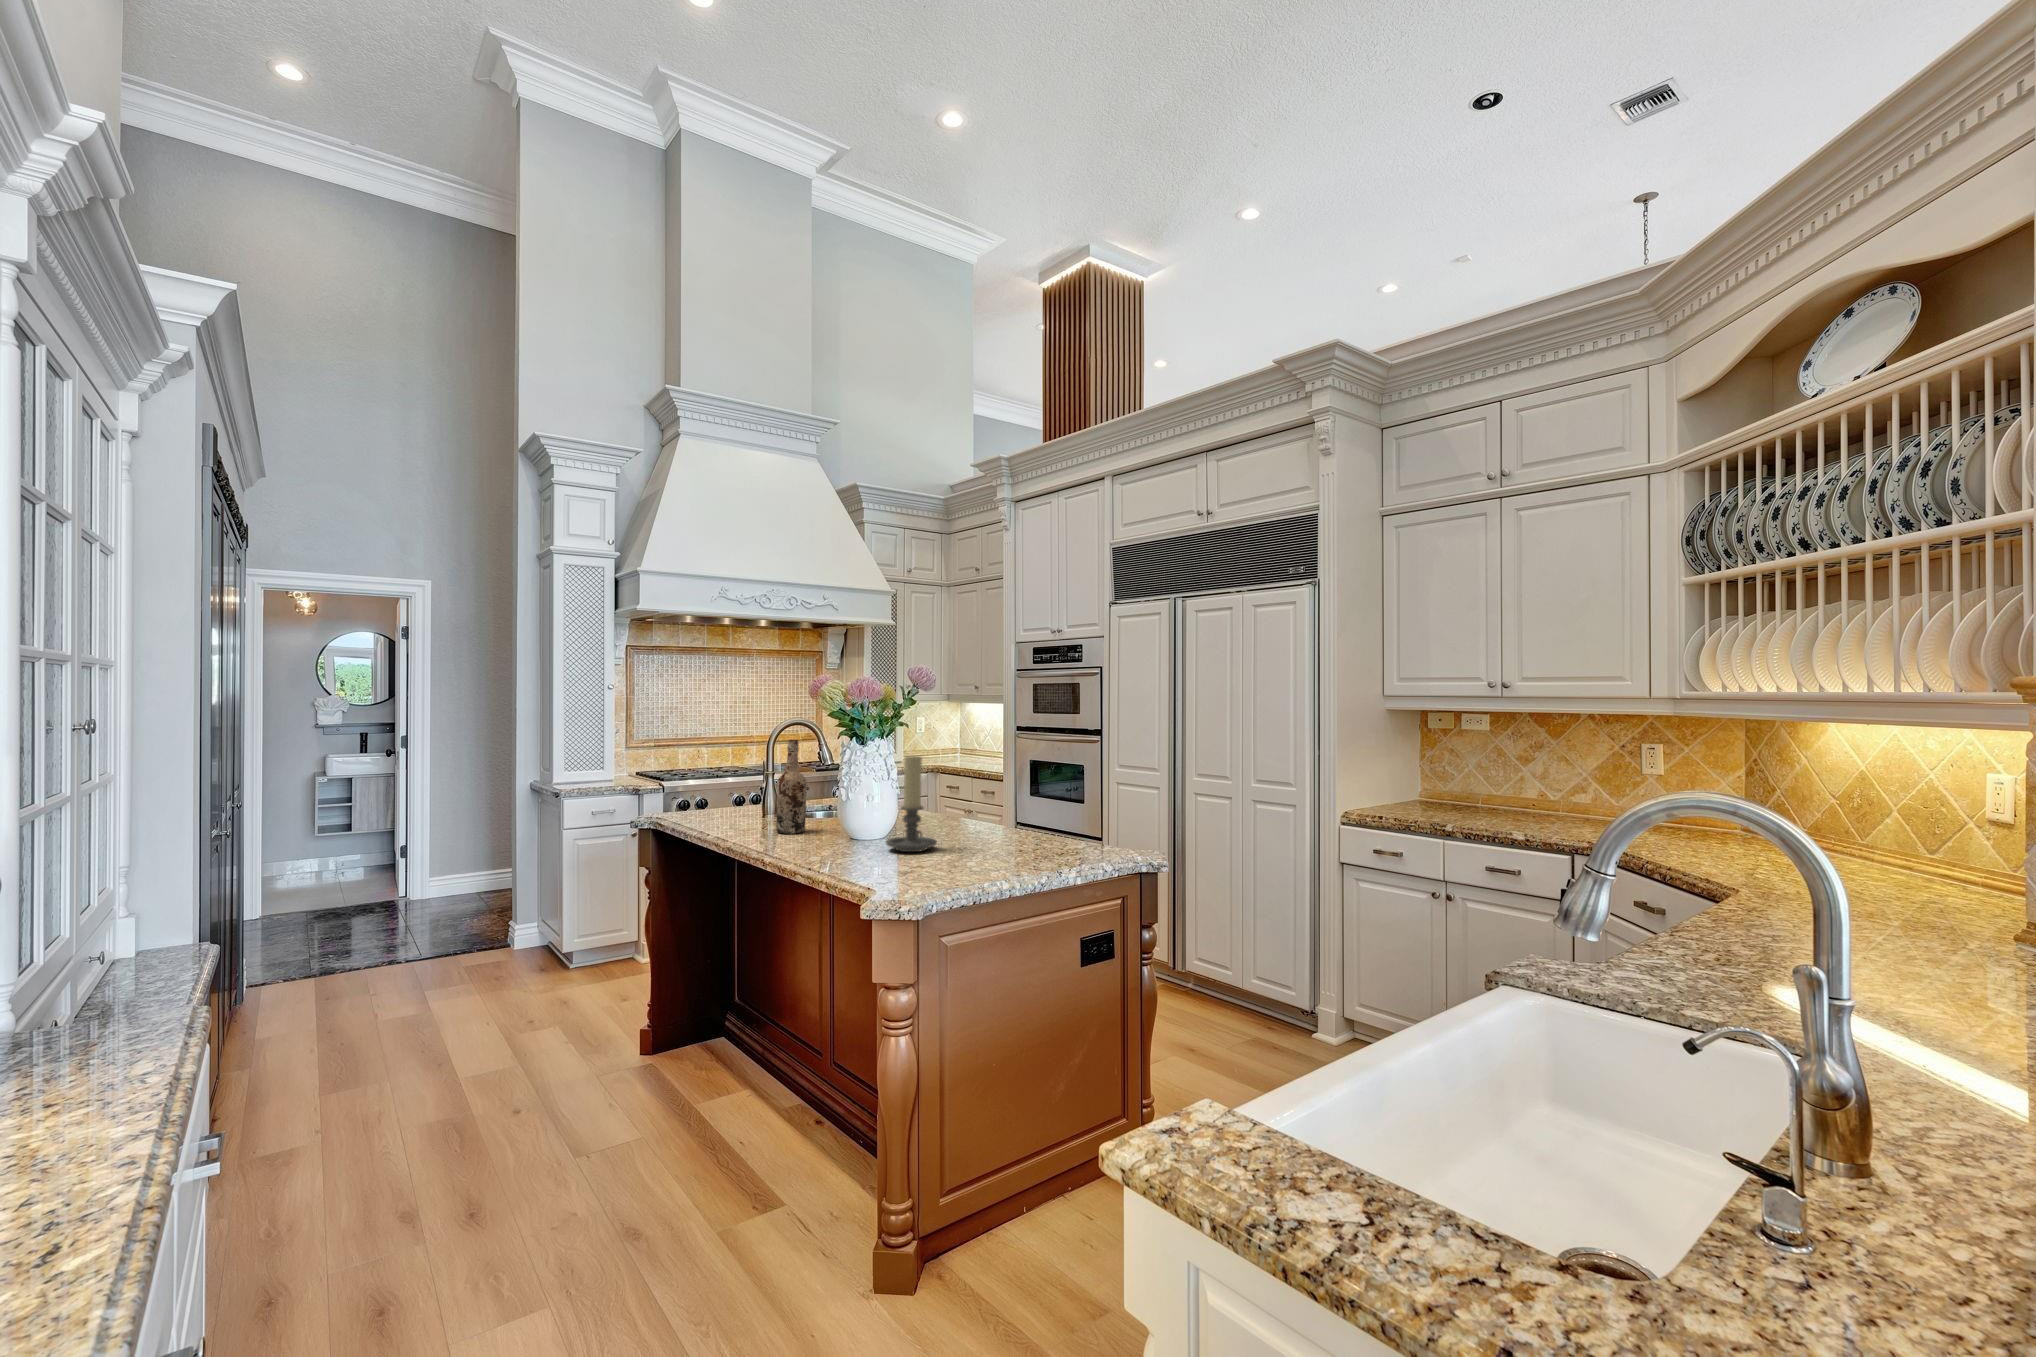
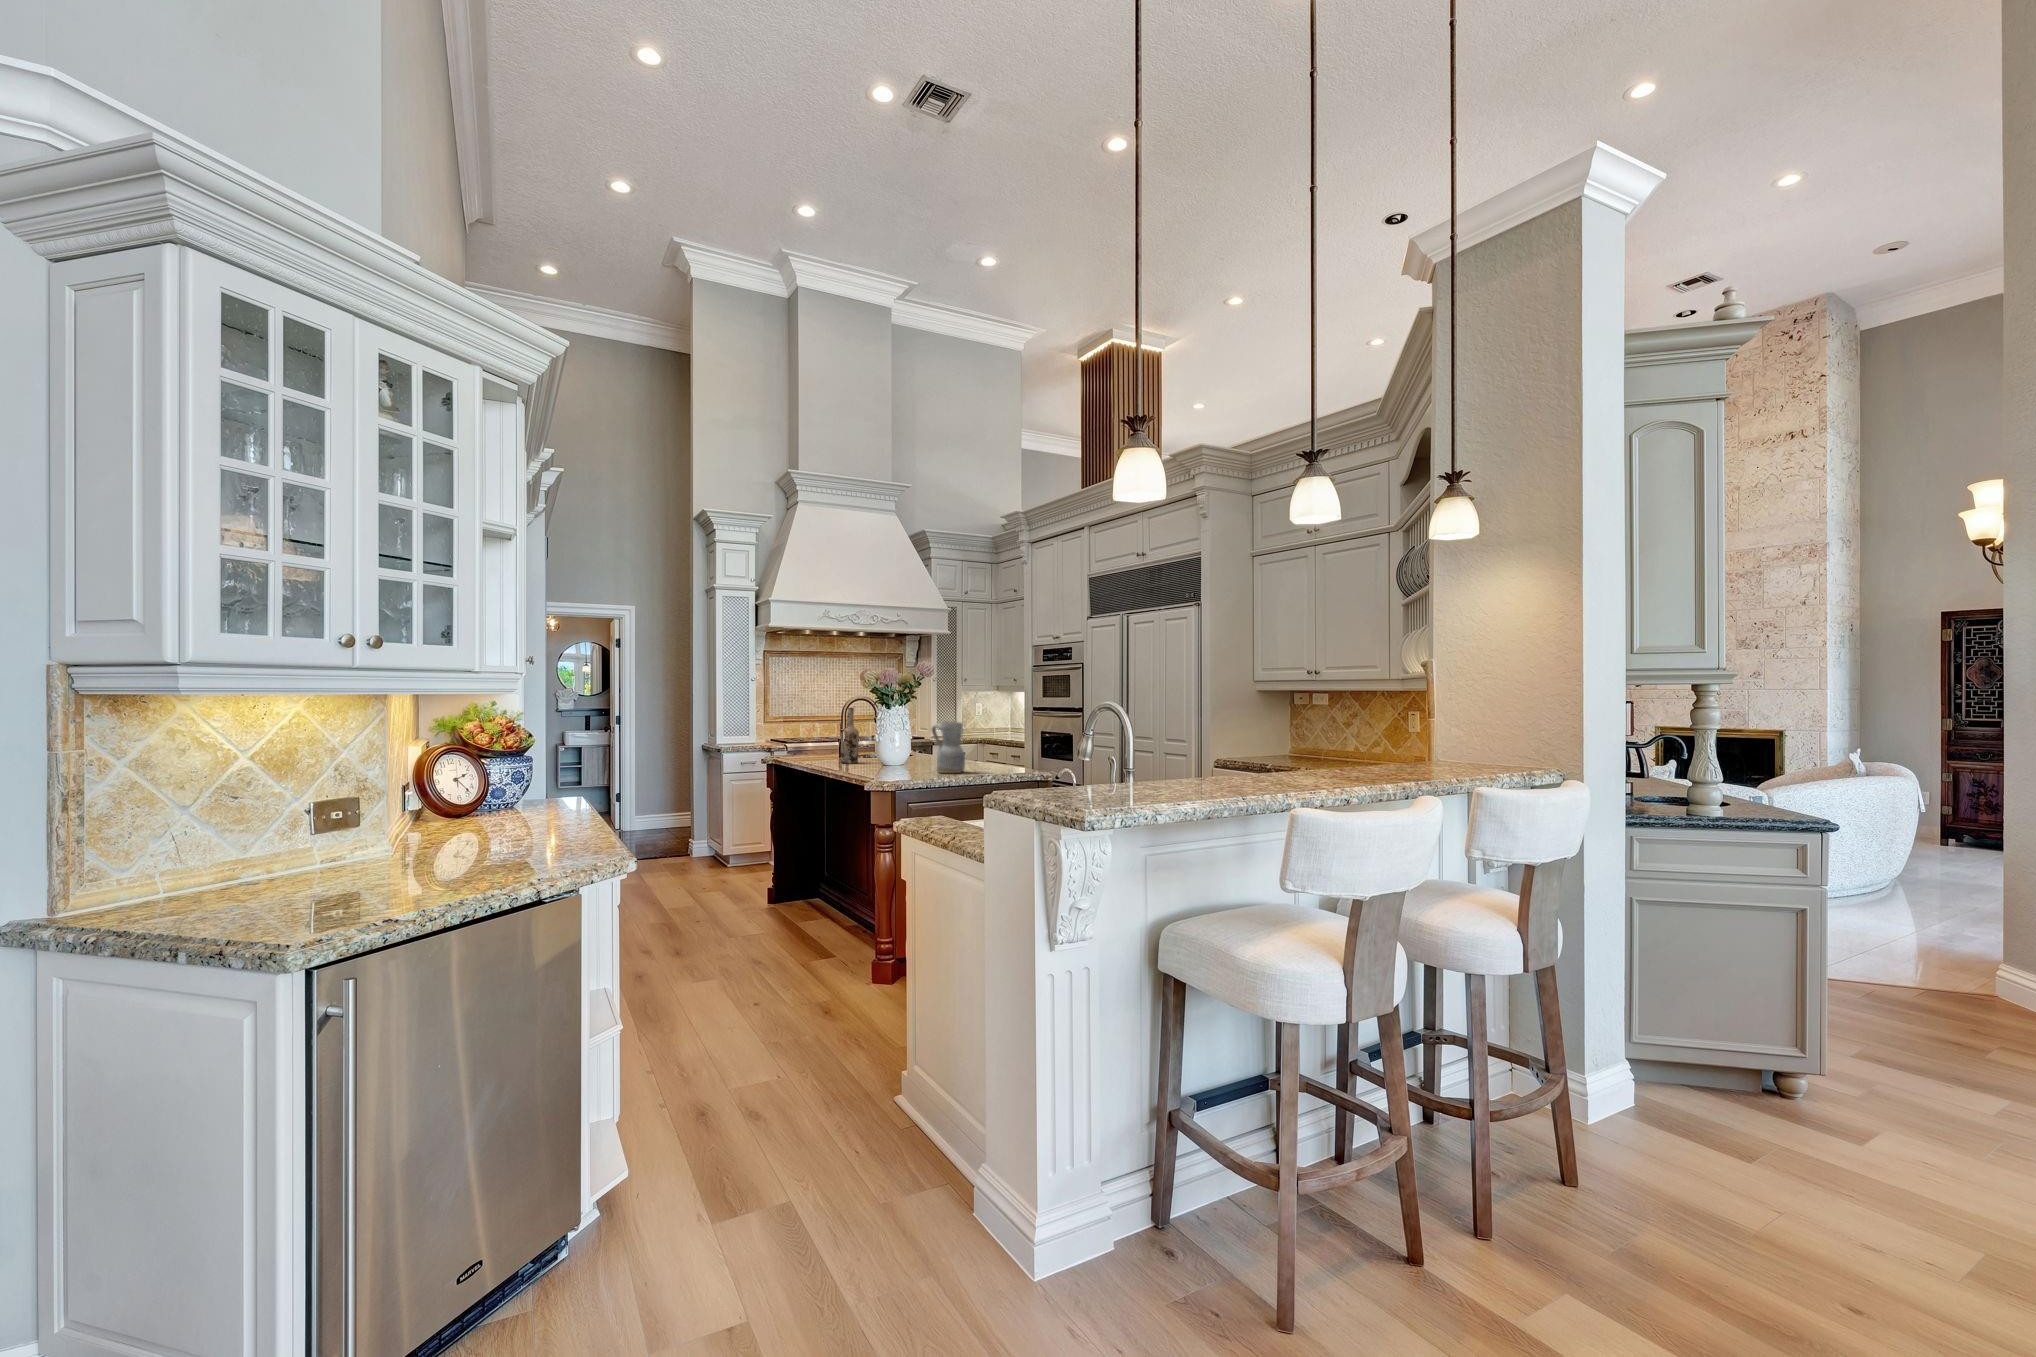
candle holder: present [886,756,937,852] -> none [895,714,925,770]
ceramic pitcher: none [959,768,1019,863] -> present [932,721,965,773]

